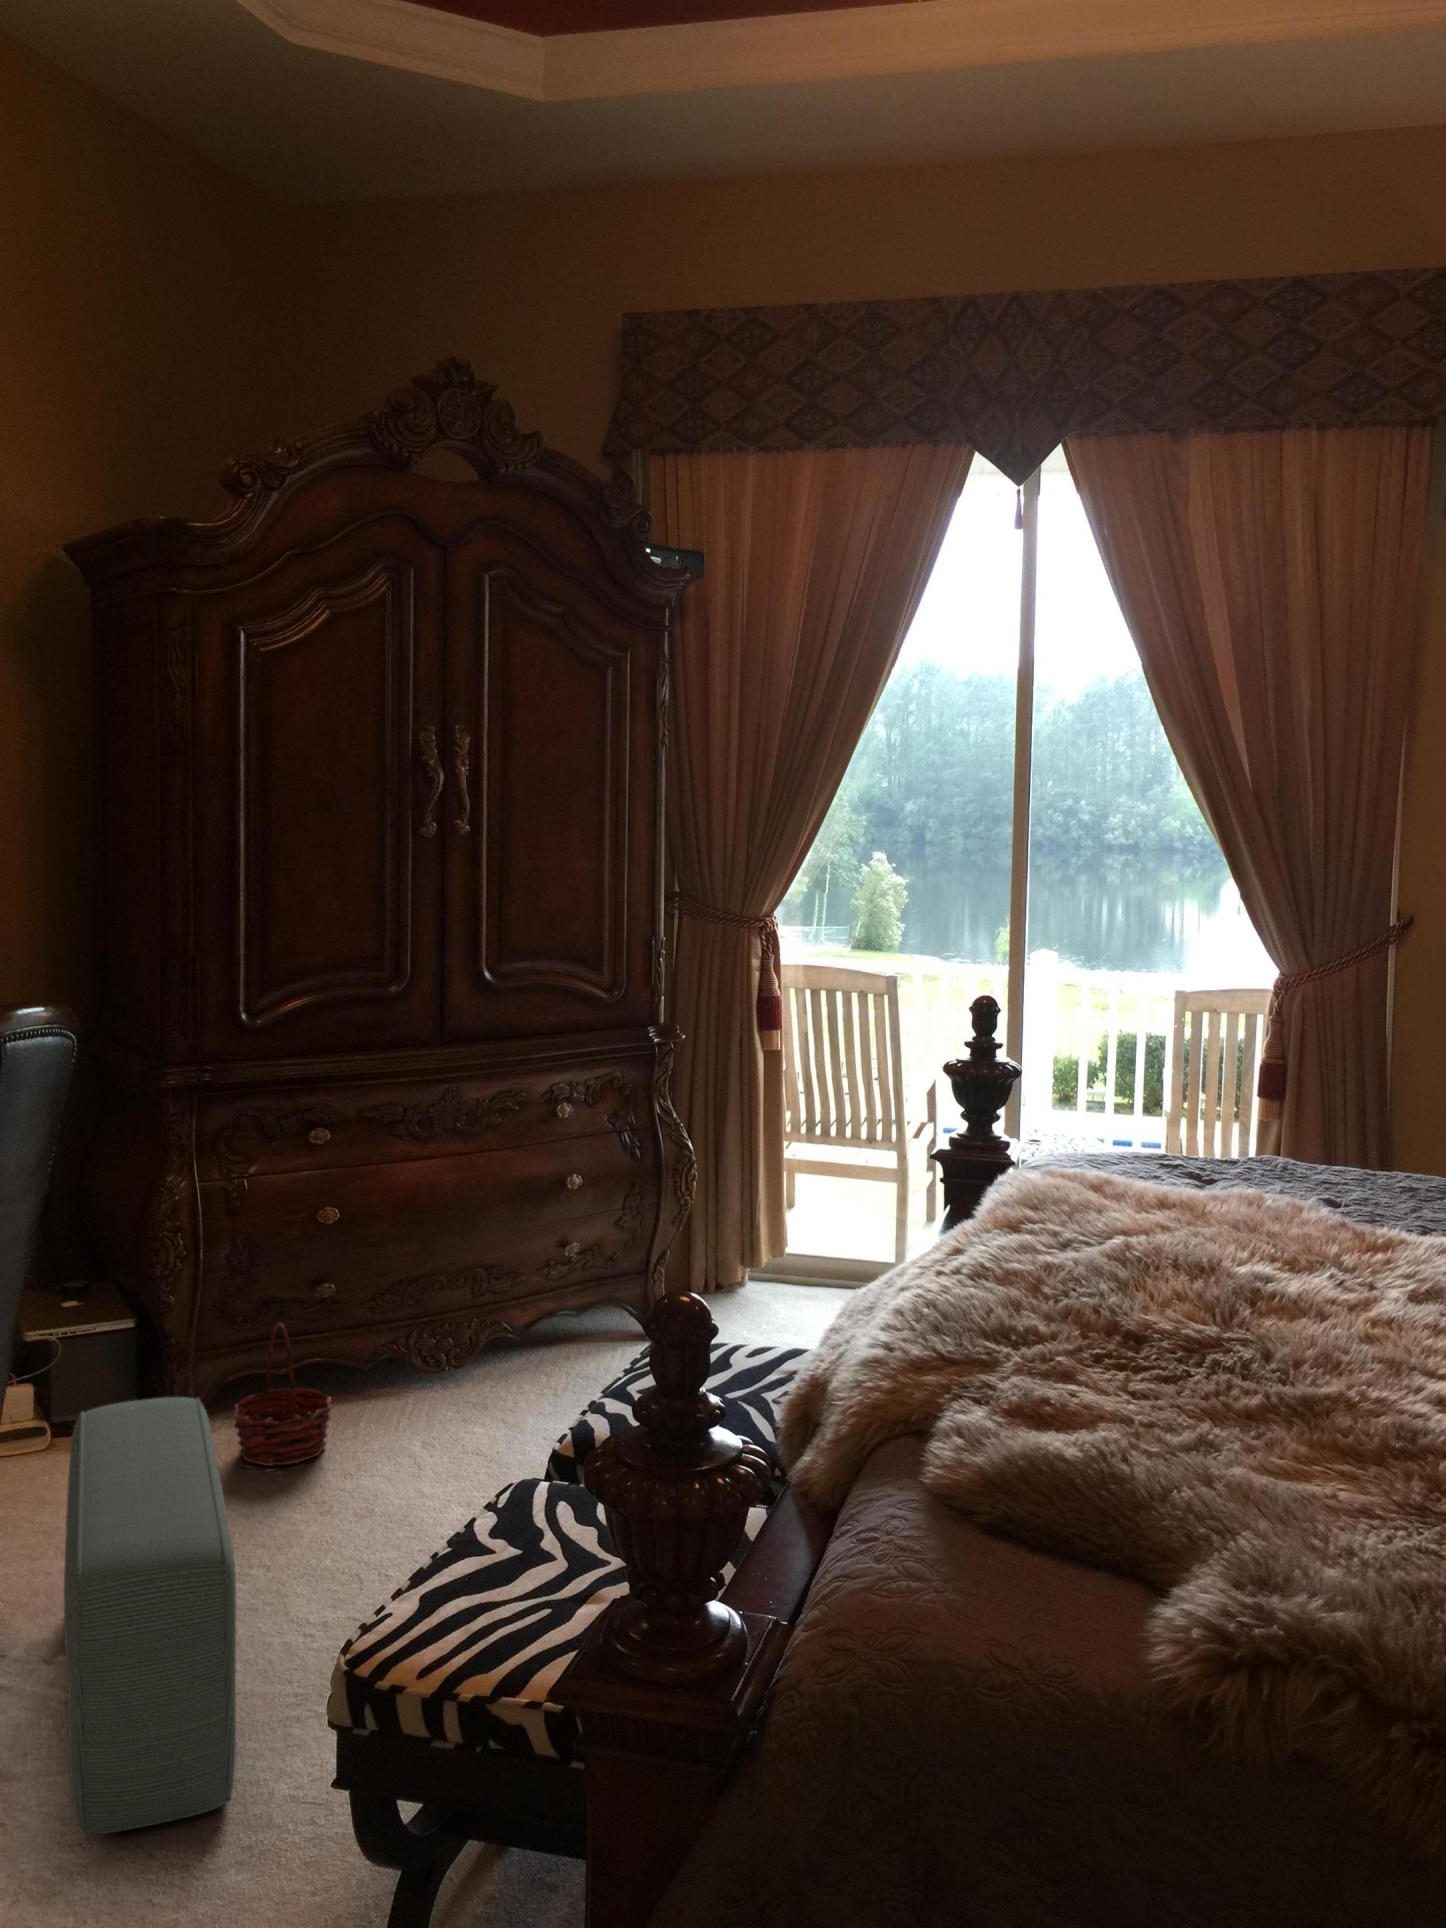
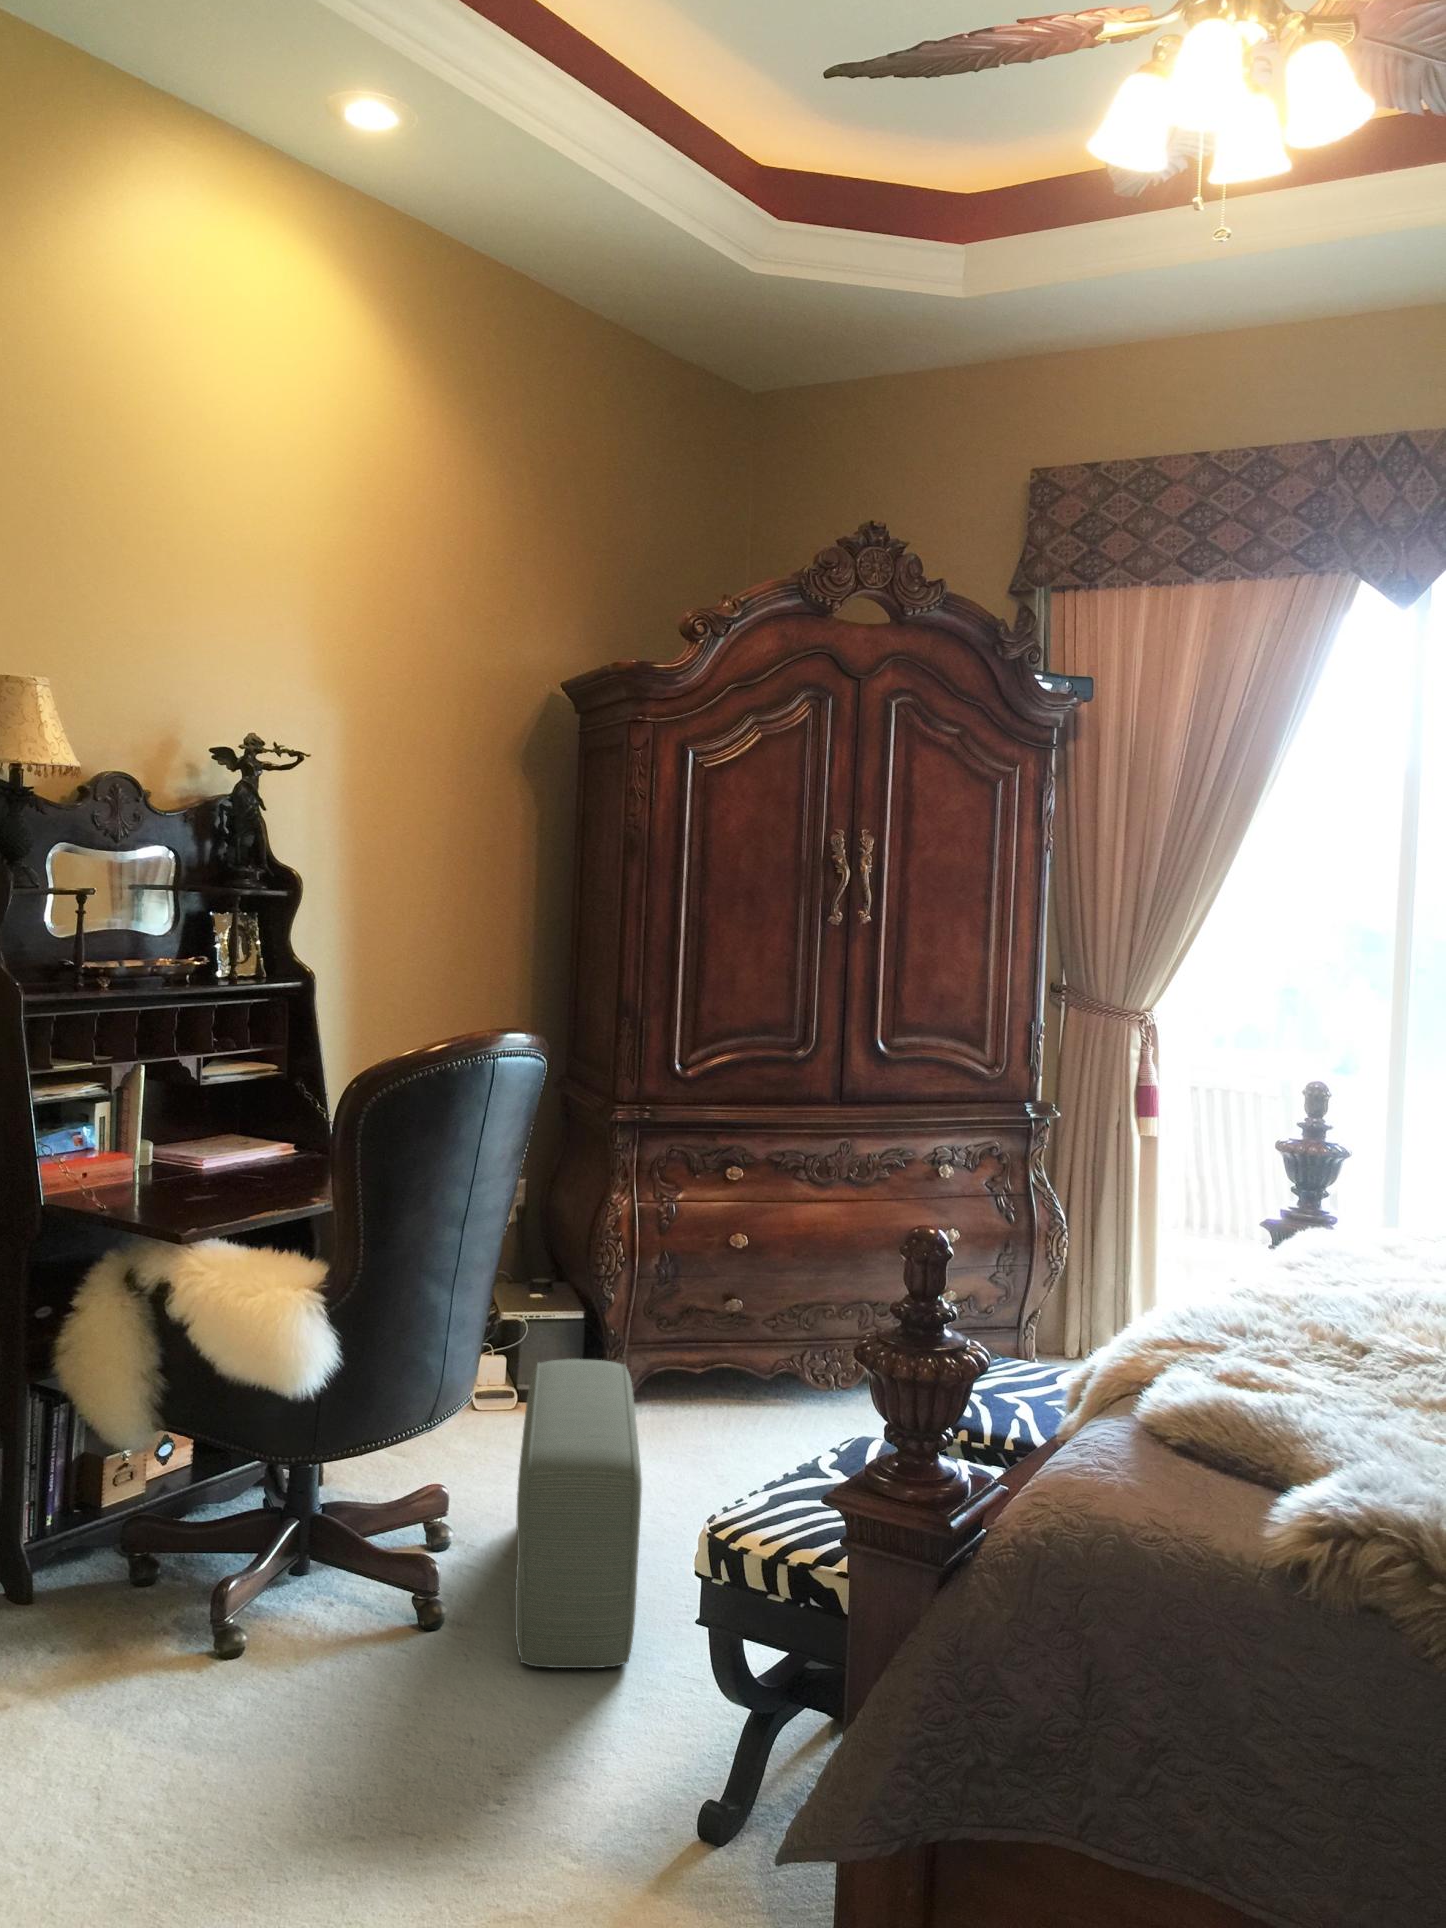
basket: present [233,1323,332,1466] -> none [653,1325,734,1445]

